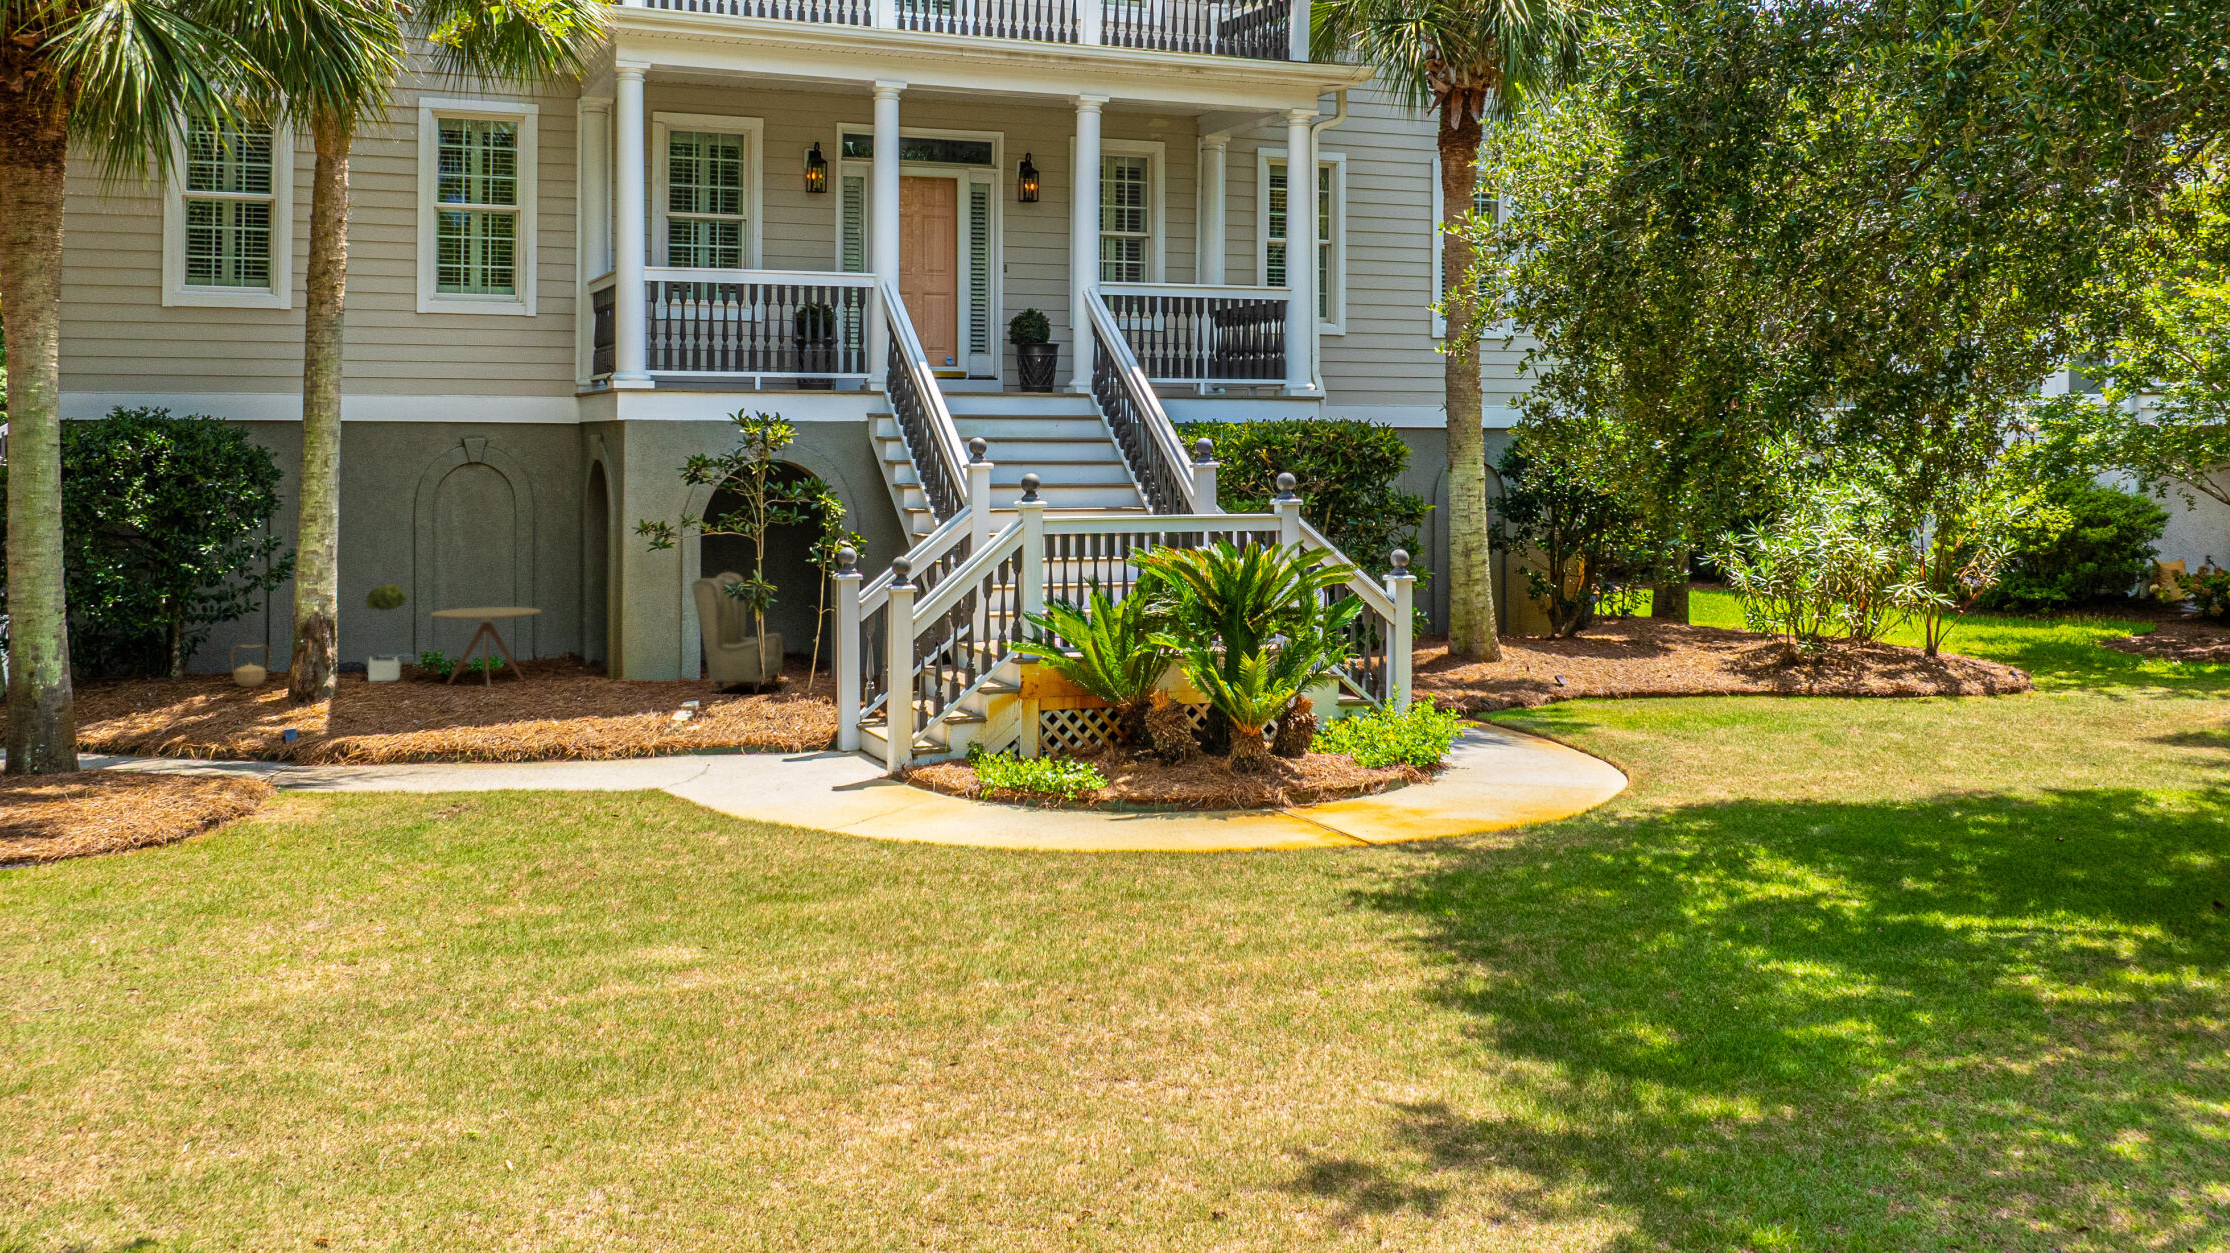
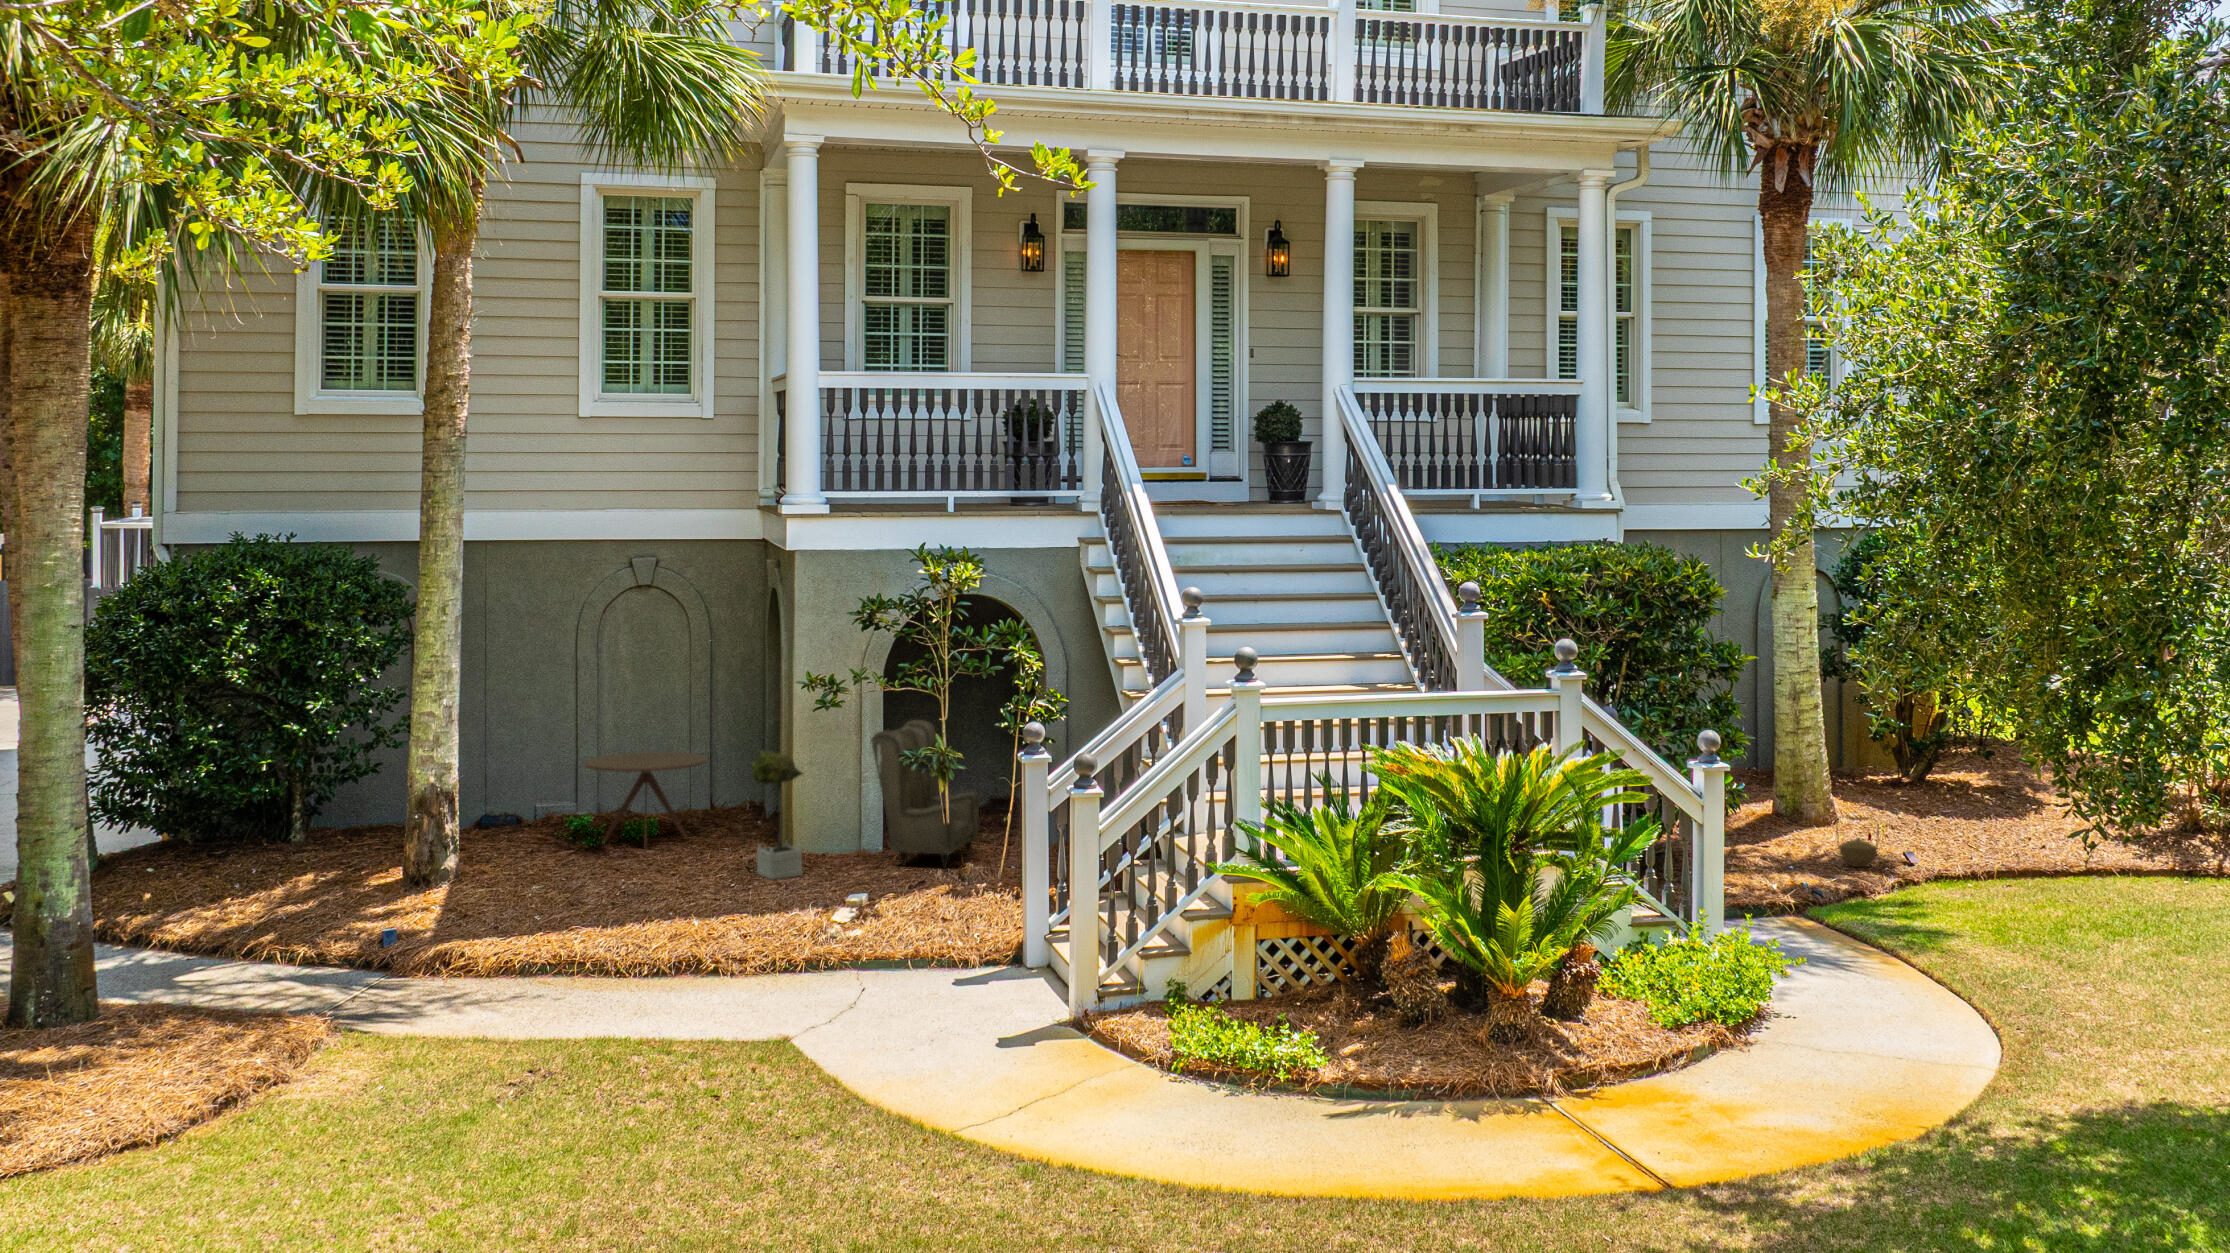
potted tree: present [366,584,407,681] -> present [752,751,803,879]
basket: present [231,645,266,687] -> present [1839,817,1879,867]

